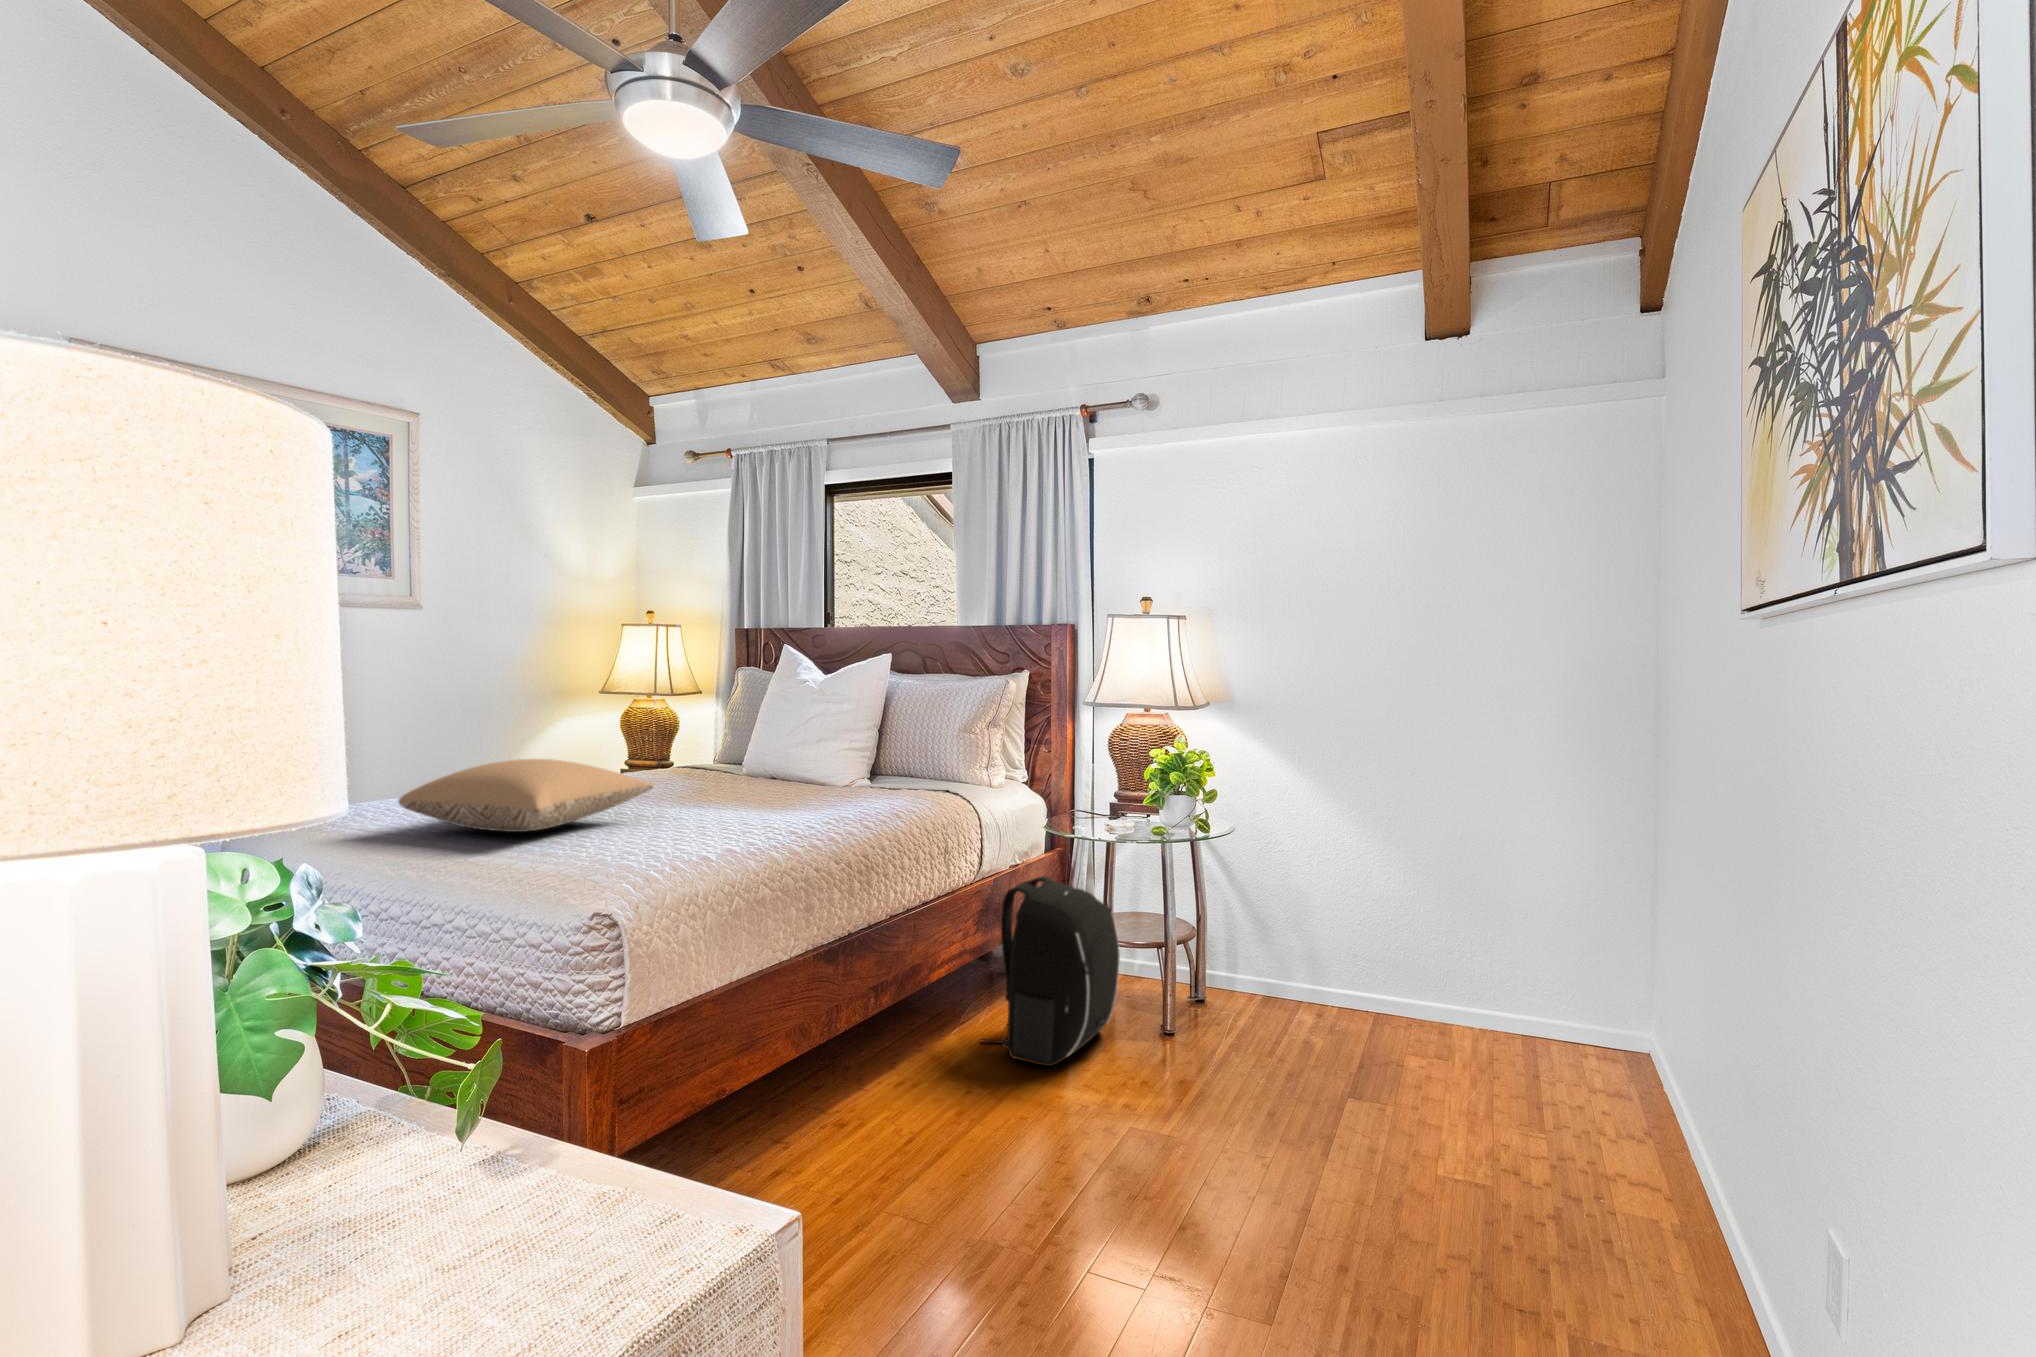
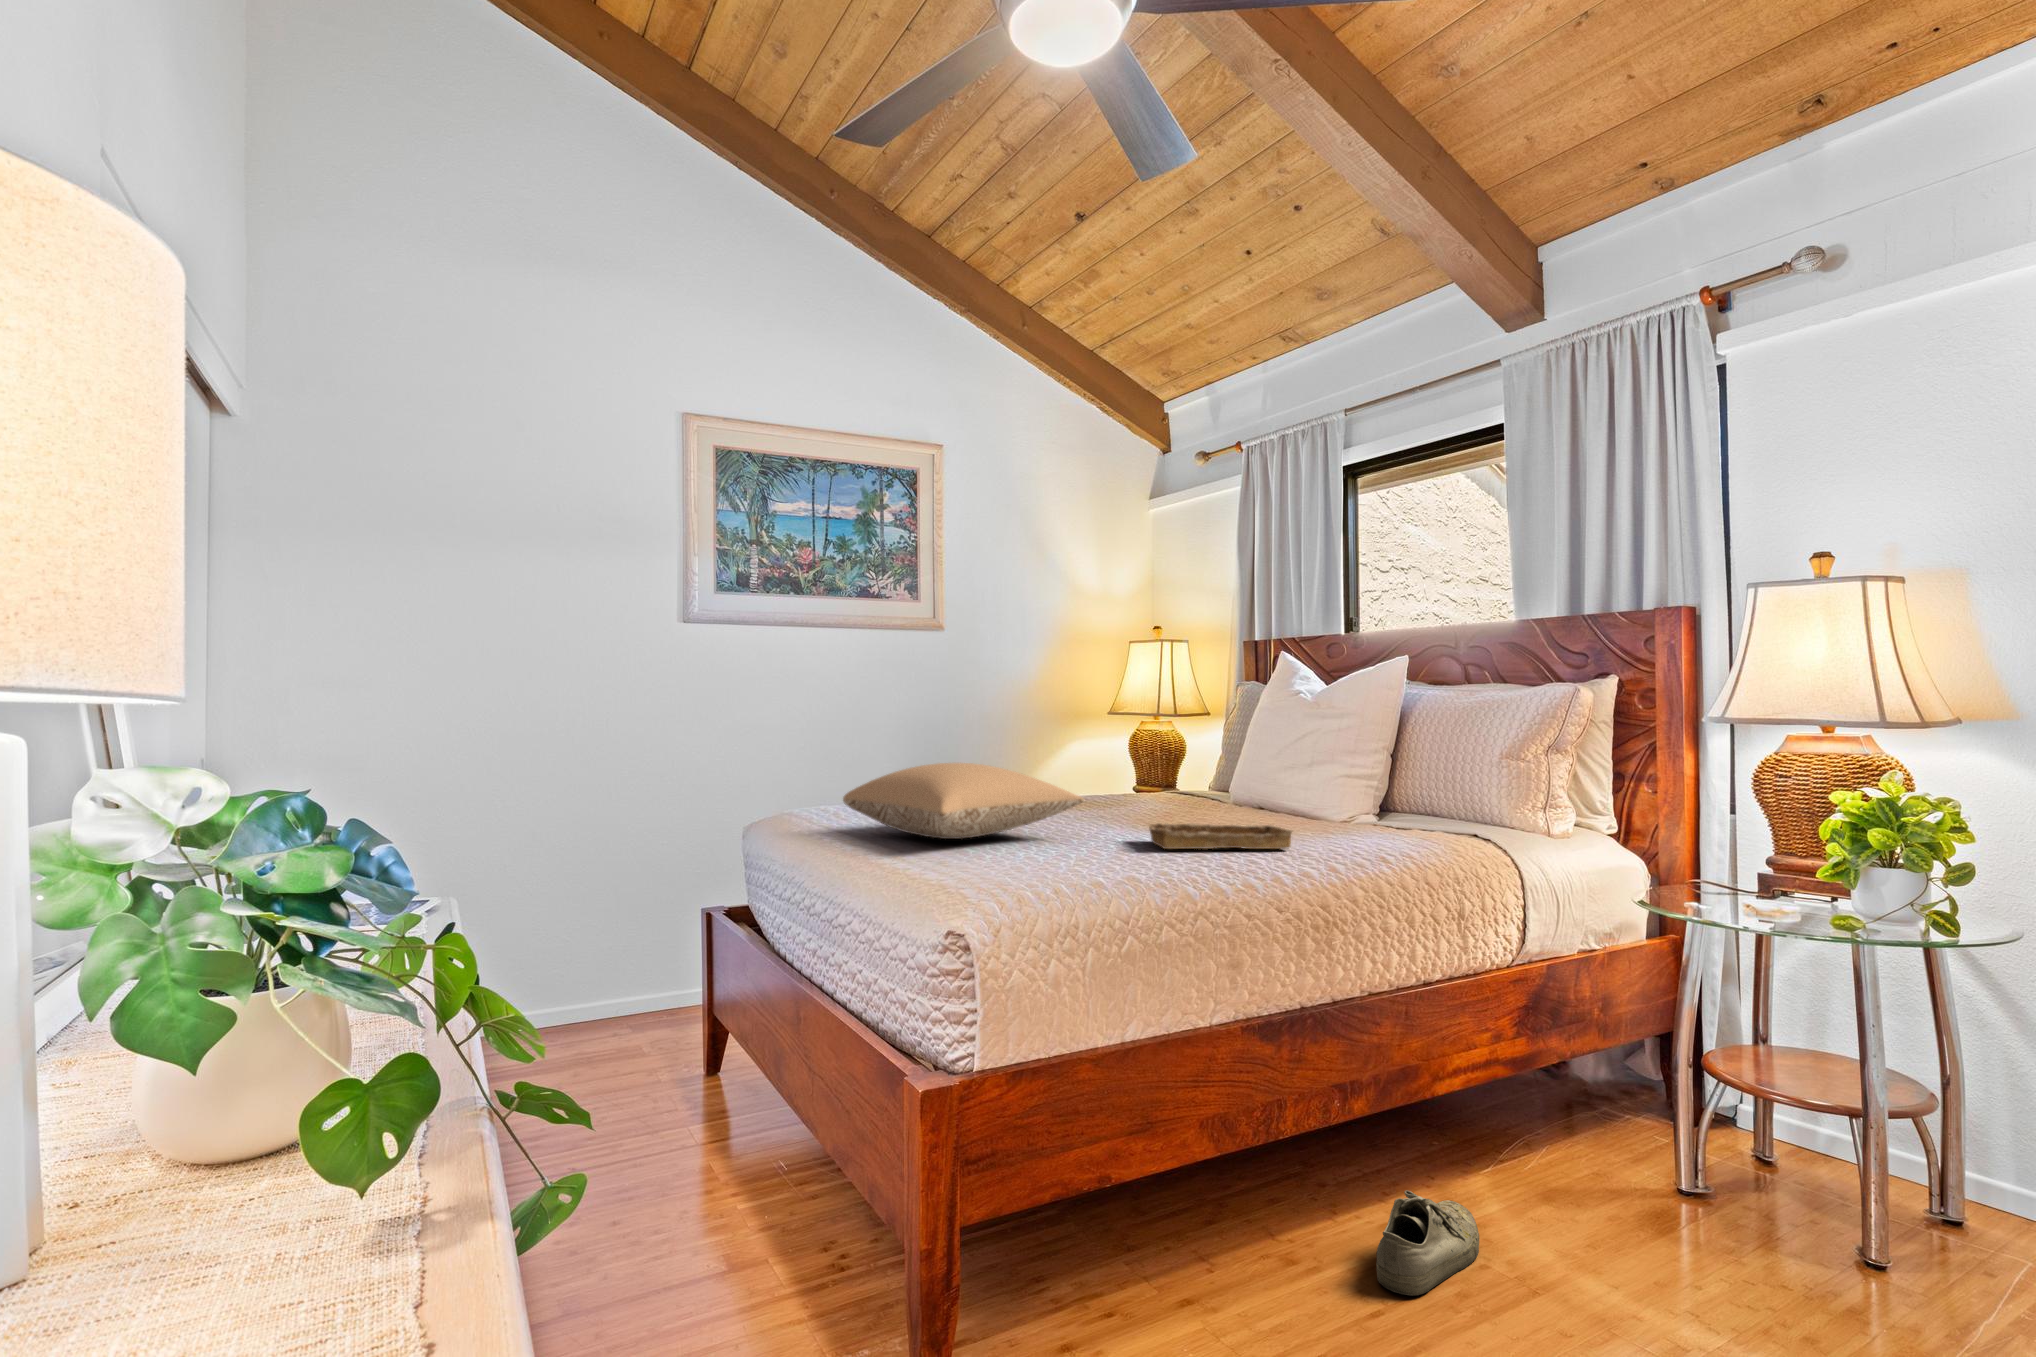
tray: none [706,796,835,823] -> present [1148,823,1293,849]
backpack: present [982,876,1120,1066] -> none [1522,970,1767,1265]
shoe: none [903,1052,963,1122] -> present [1376,1190,1479,1296]

